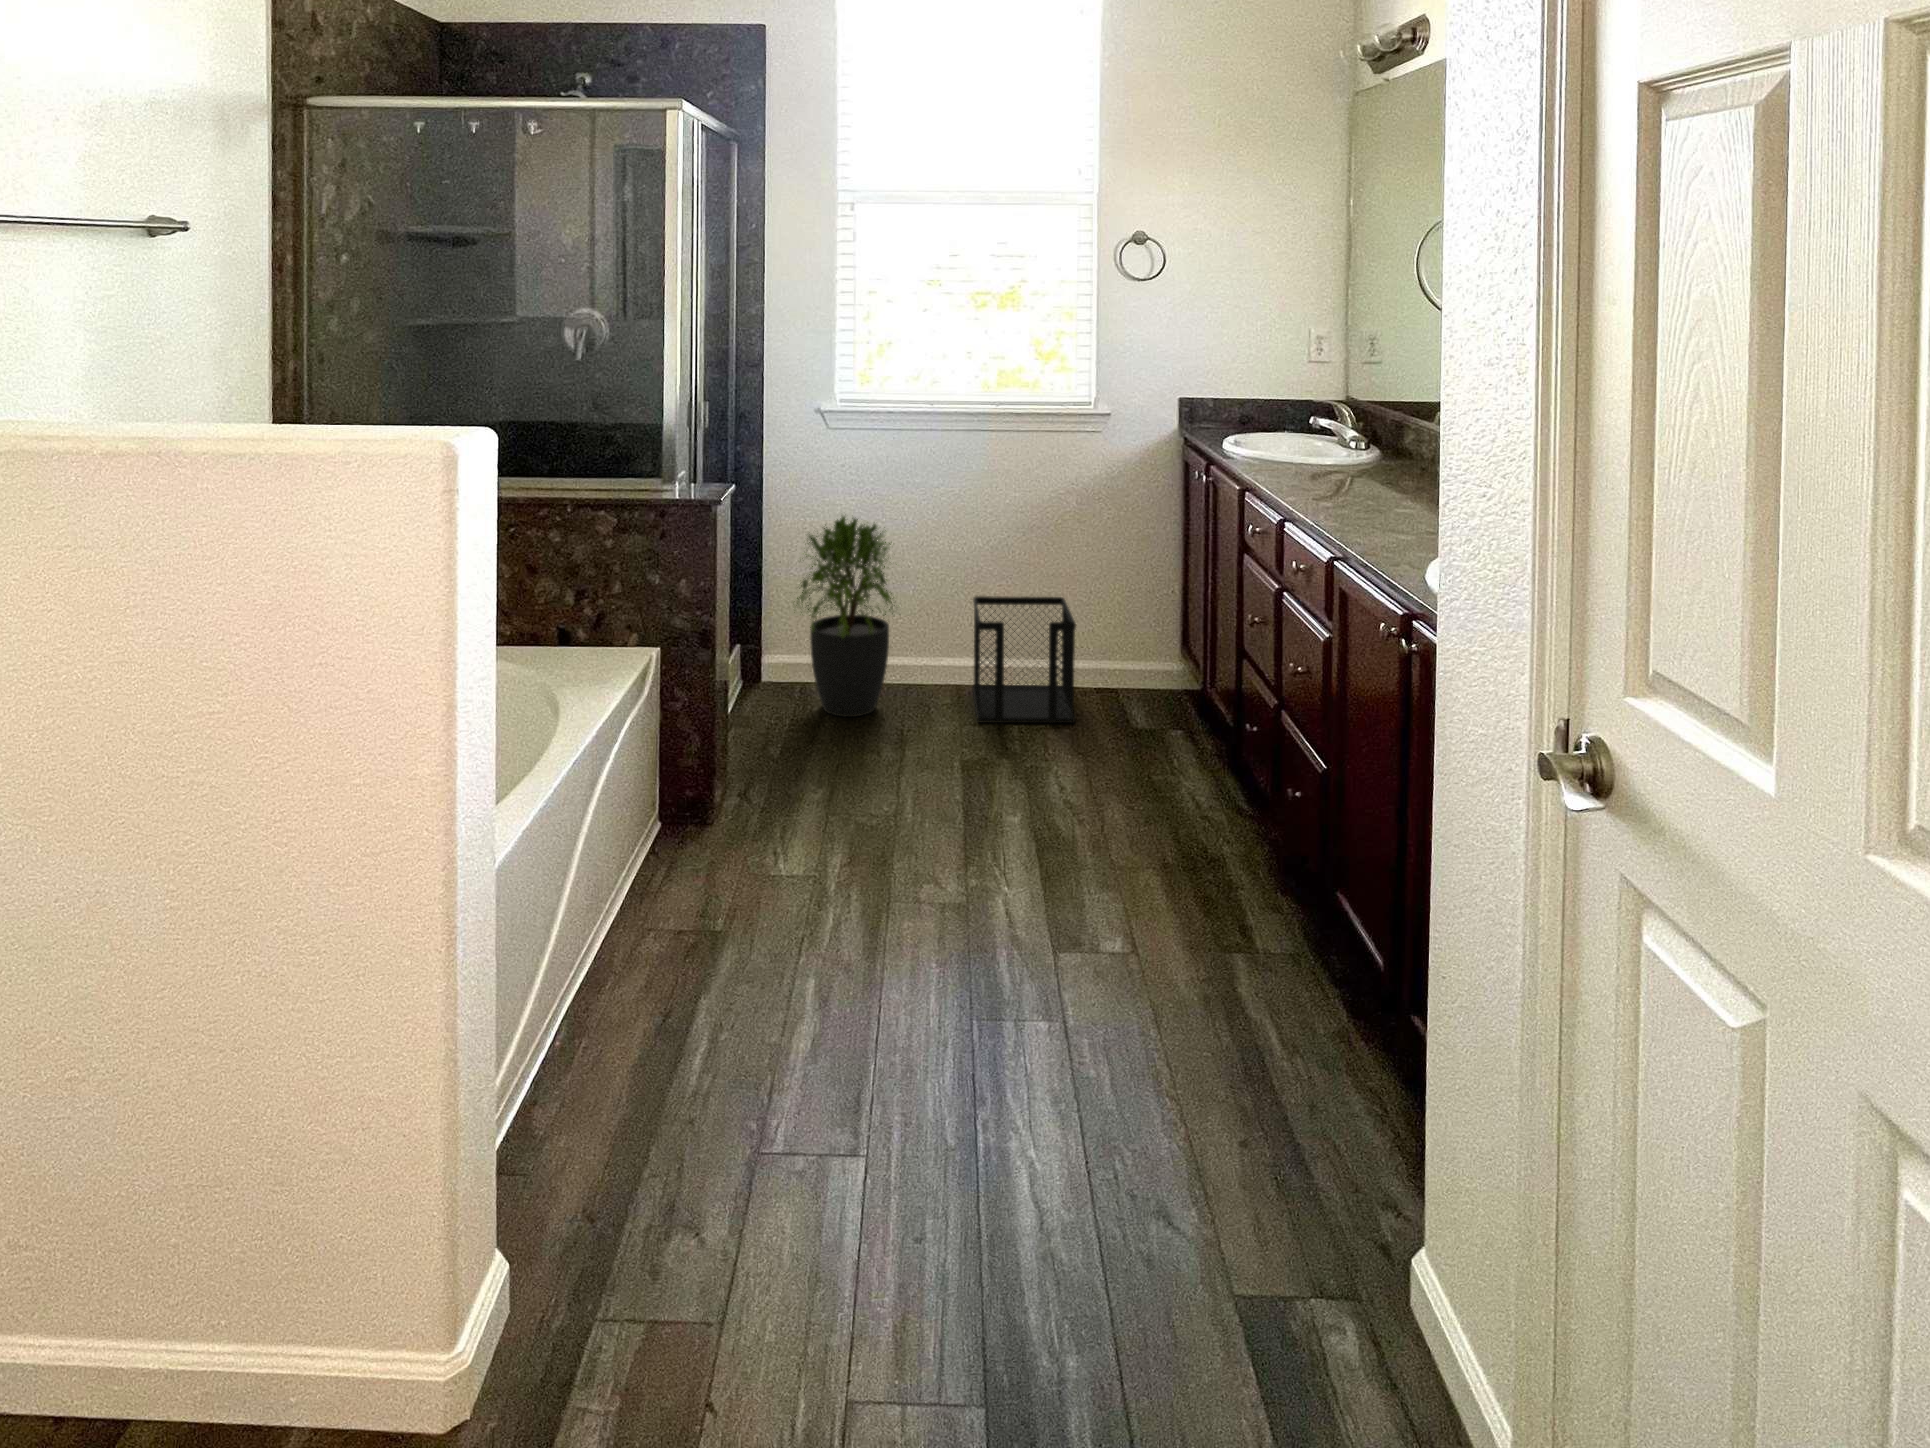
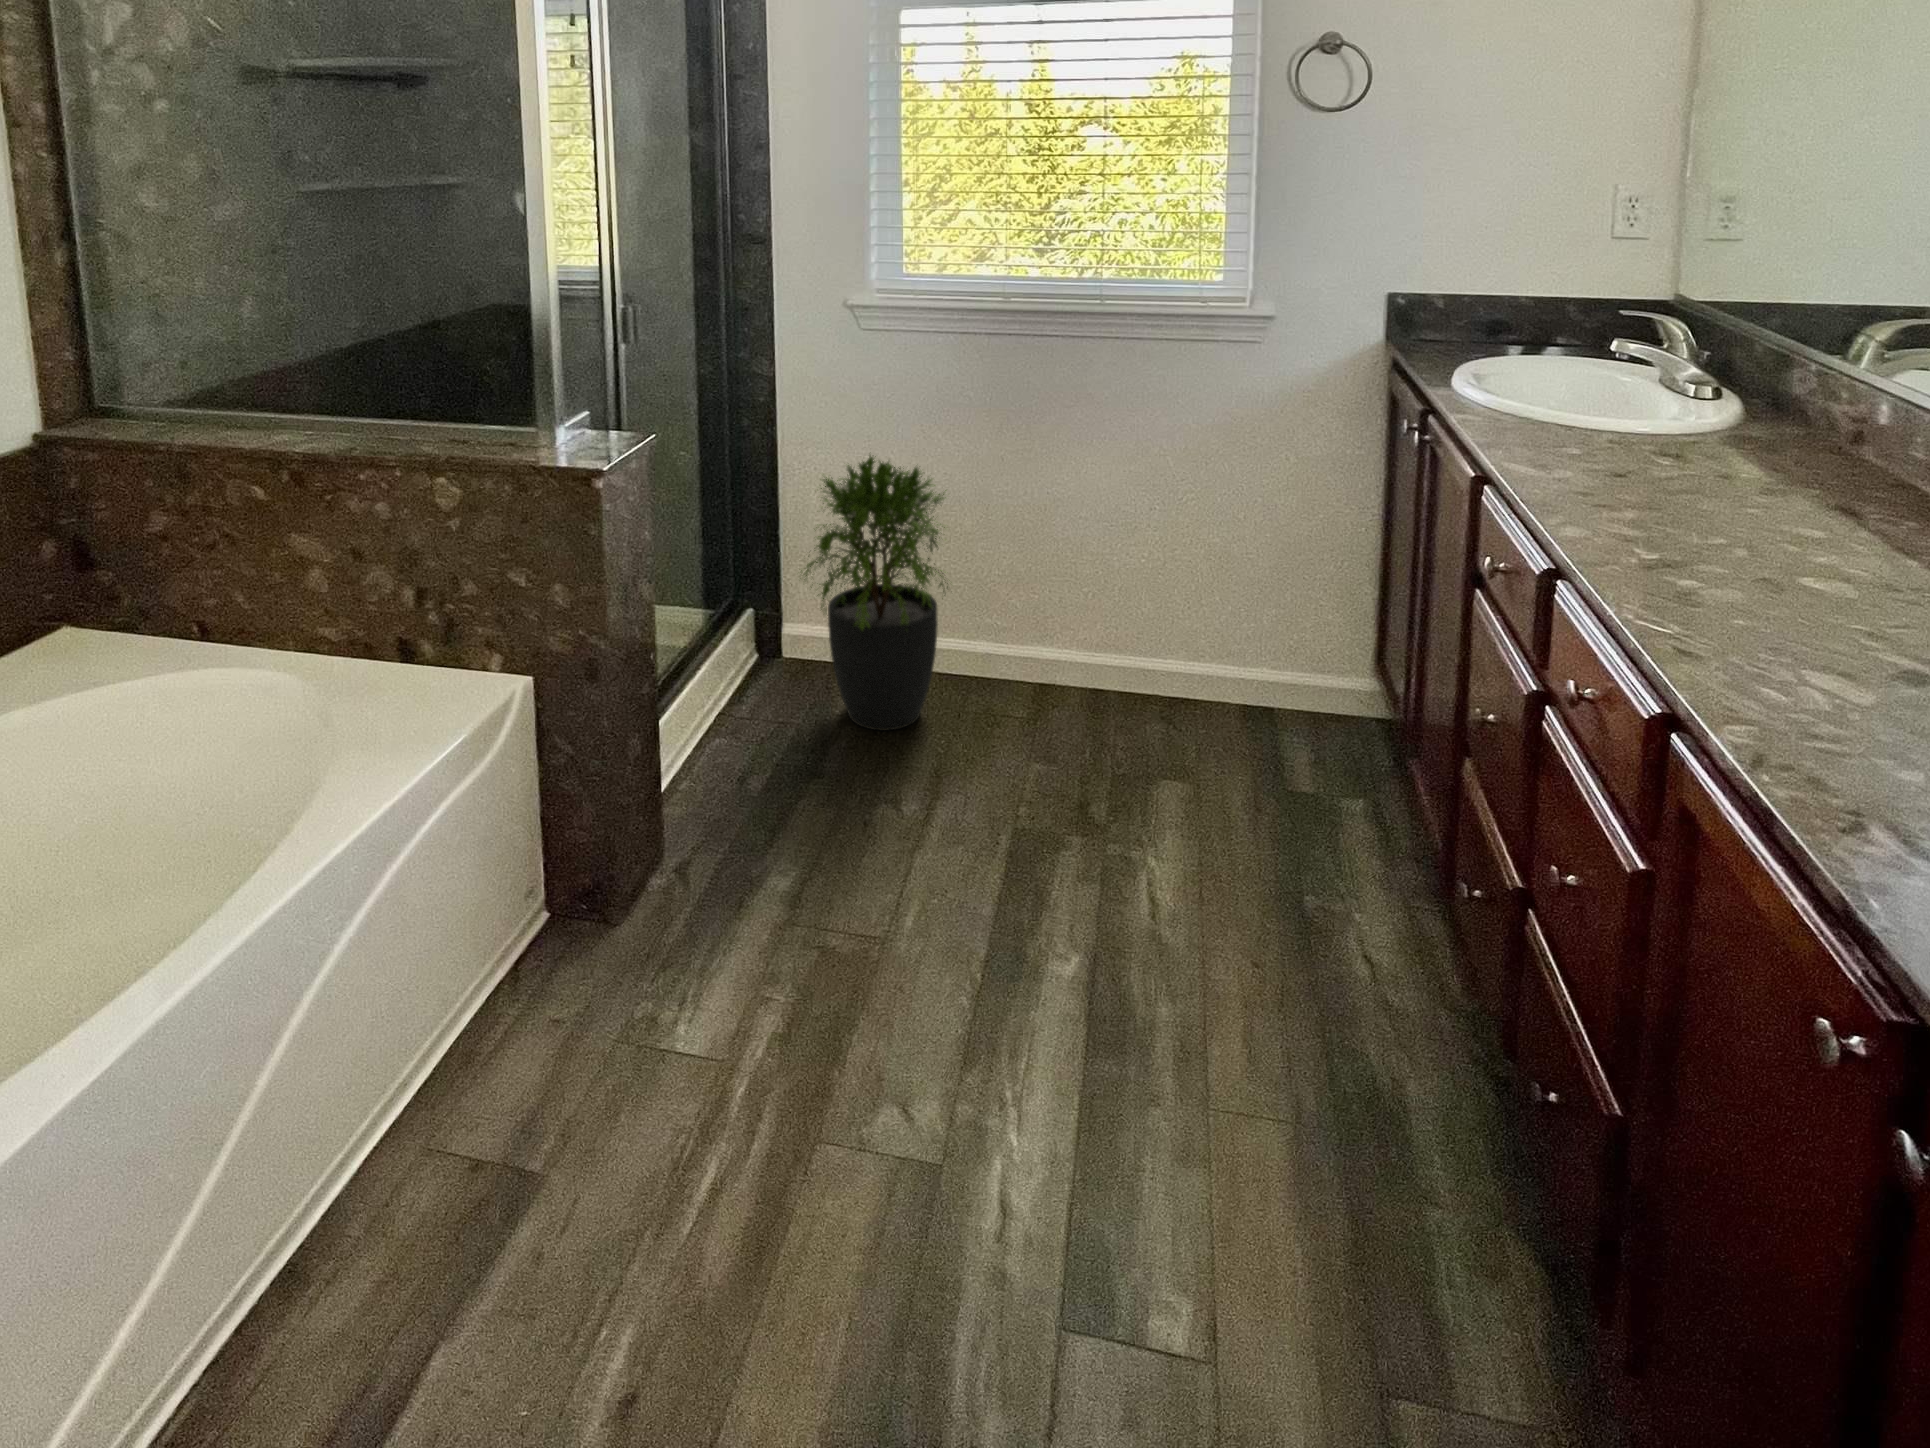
wastebasket: present [972,596,1076,723] -> none [1055,569,1203,772]

